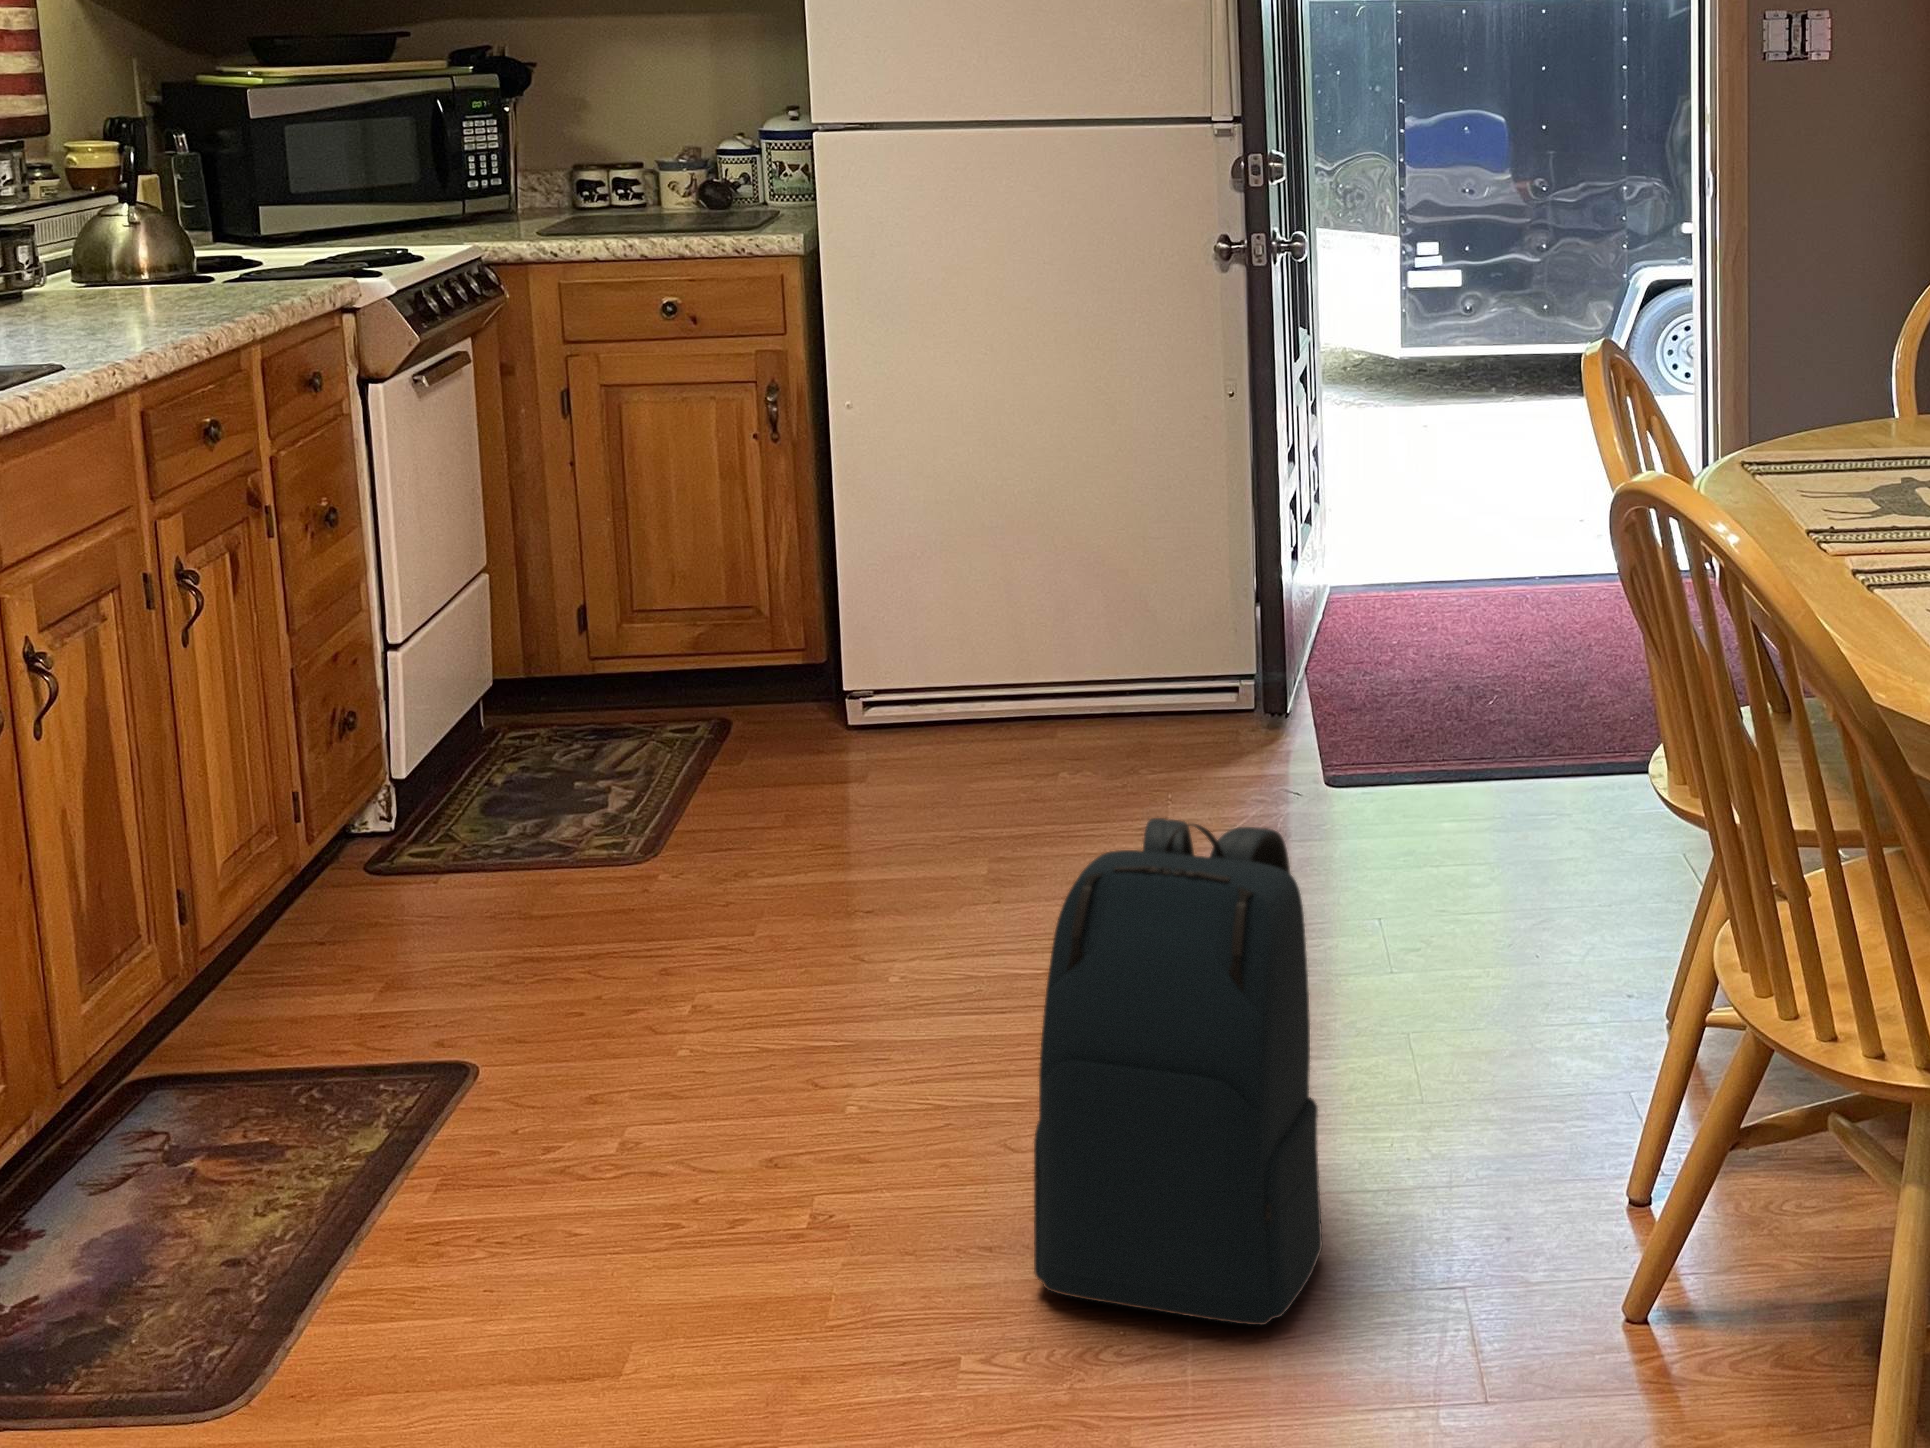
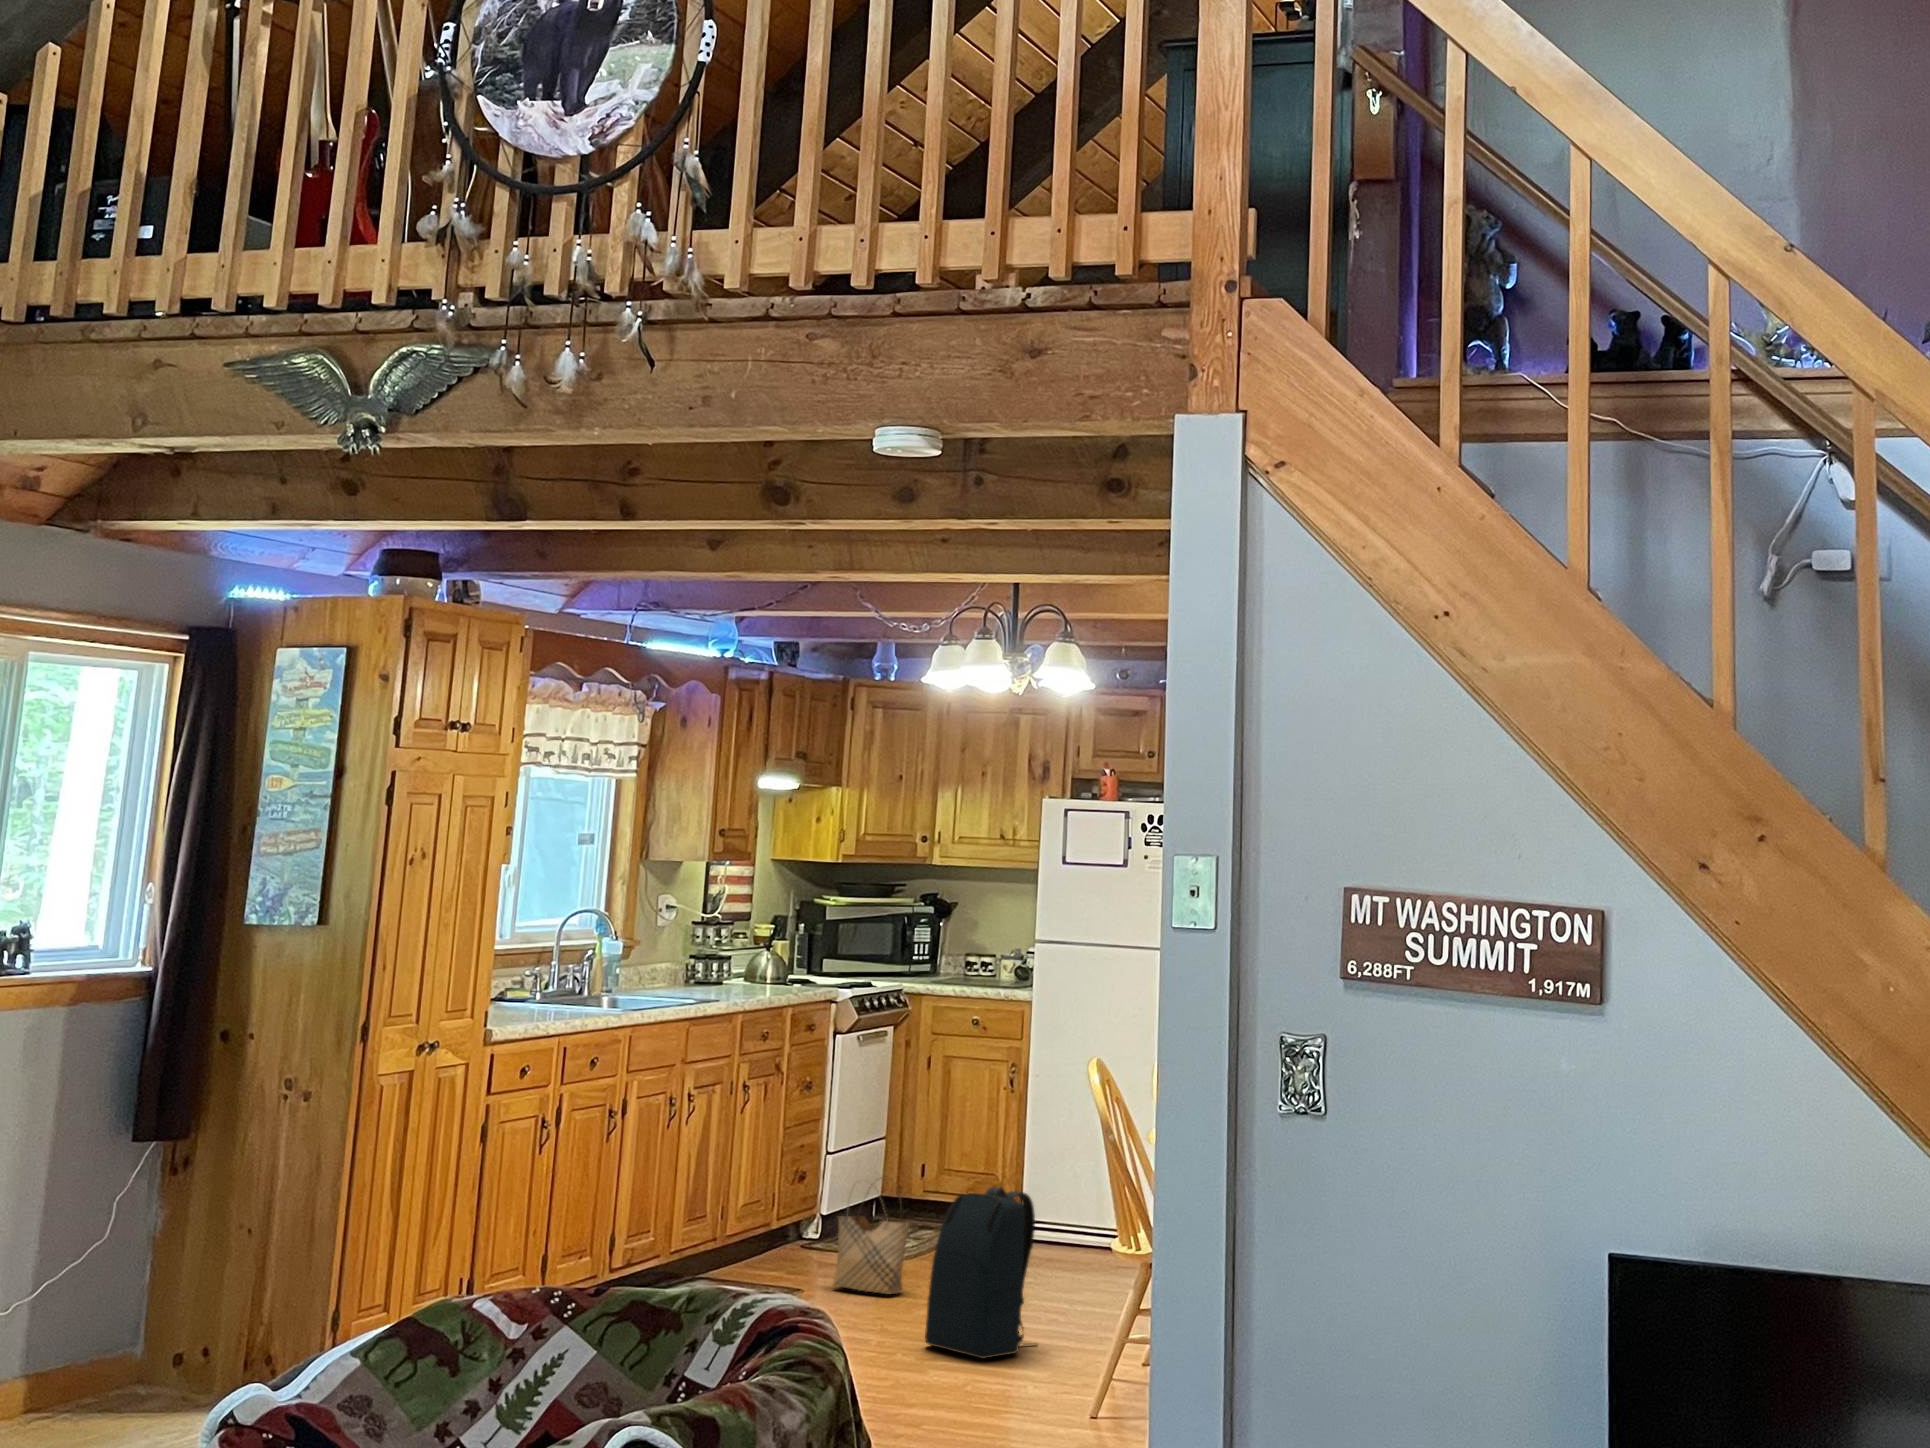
woven basket: none [544,745,757,1035] -> present [833,1179,910,1295]

